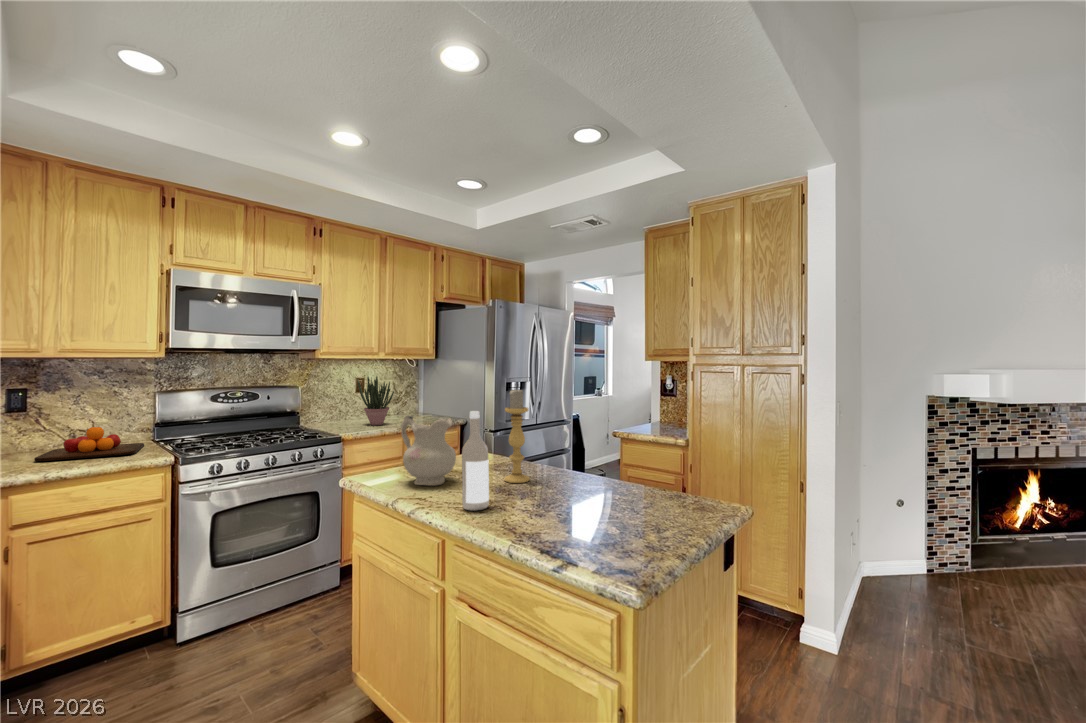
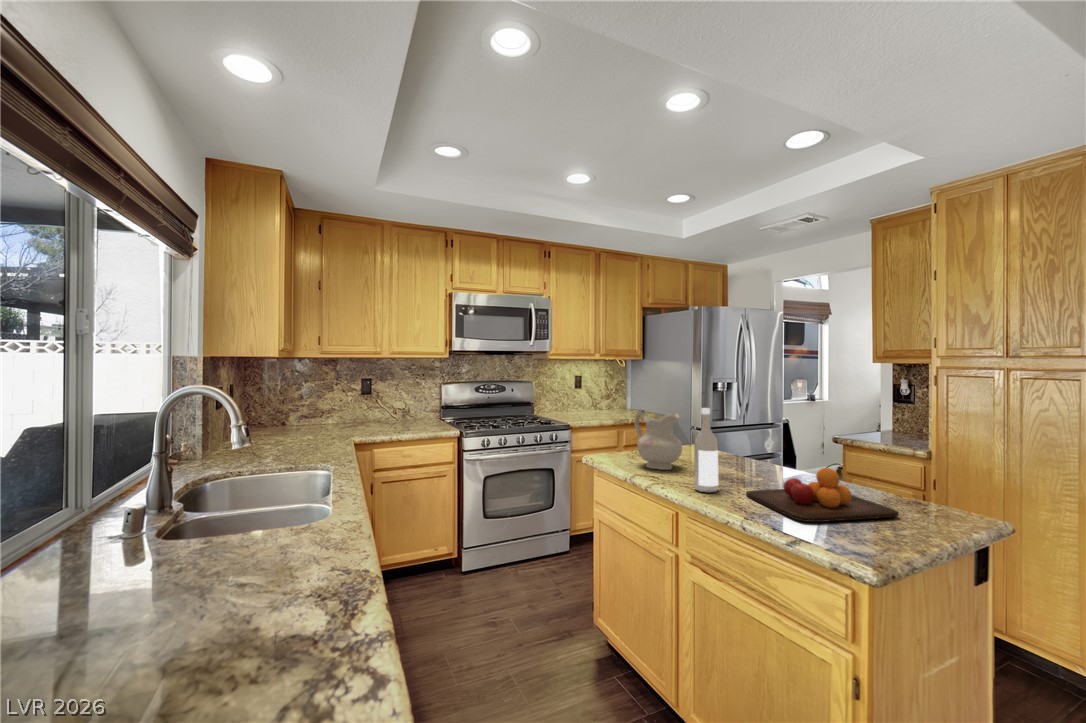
potted plant: present [358,376,394,426] -> none [579,374,610,418]
candle holder: present [505,390,529,483] -> none [727,389,751,475]
chopping board: present [34,427,144,461] -> present [746,468,899,522]

